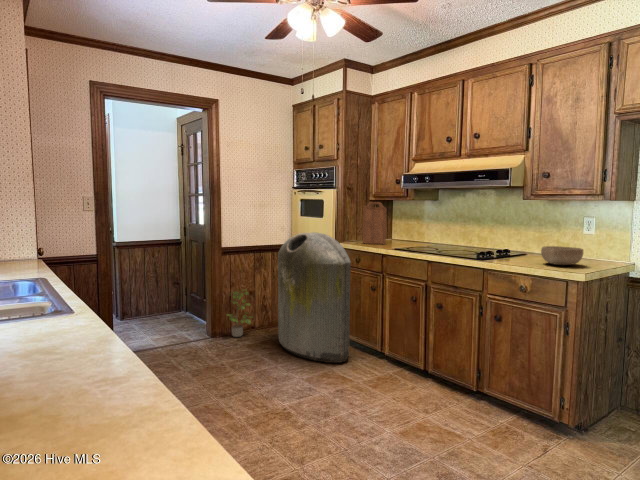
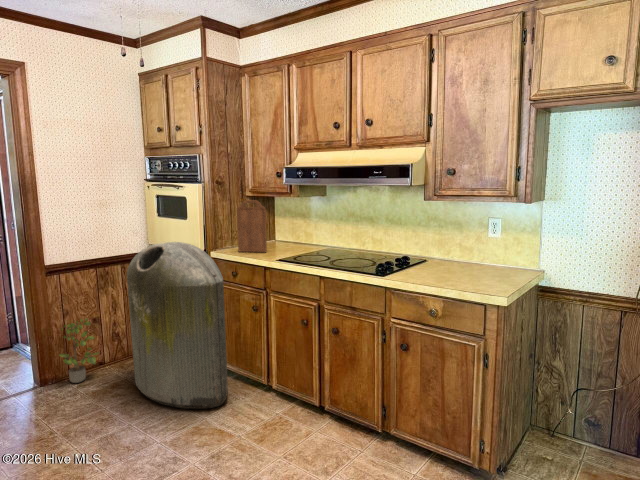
bowl: present [541,246,583,265] -> none [450,256,497,280]

